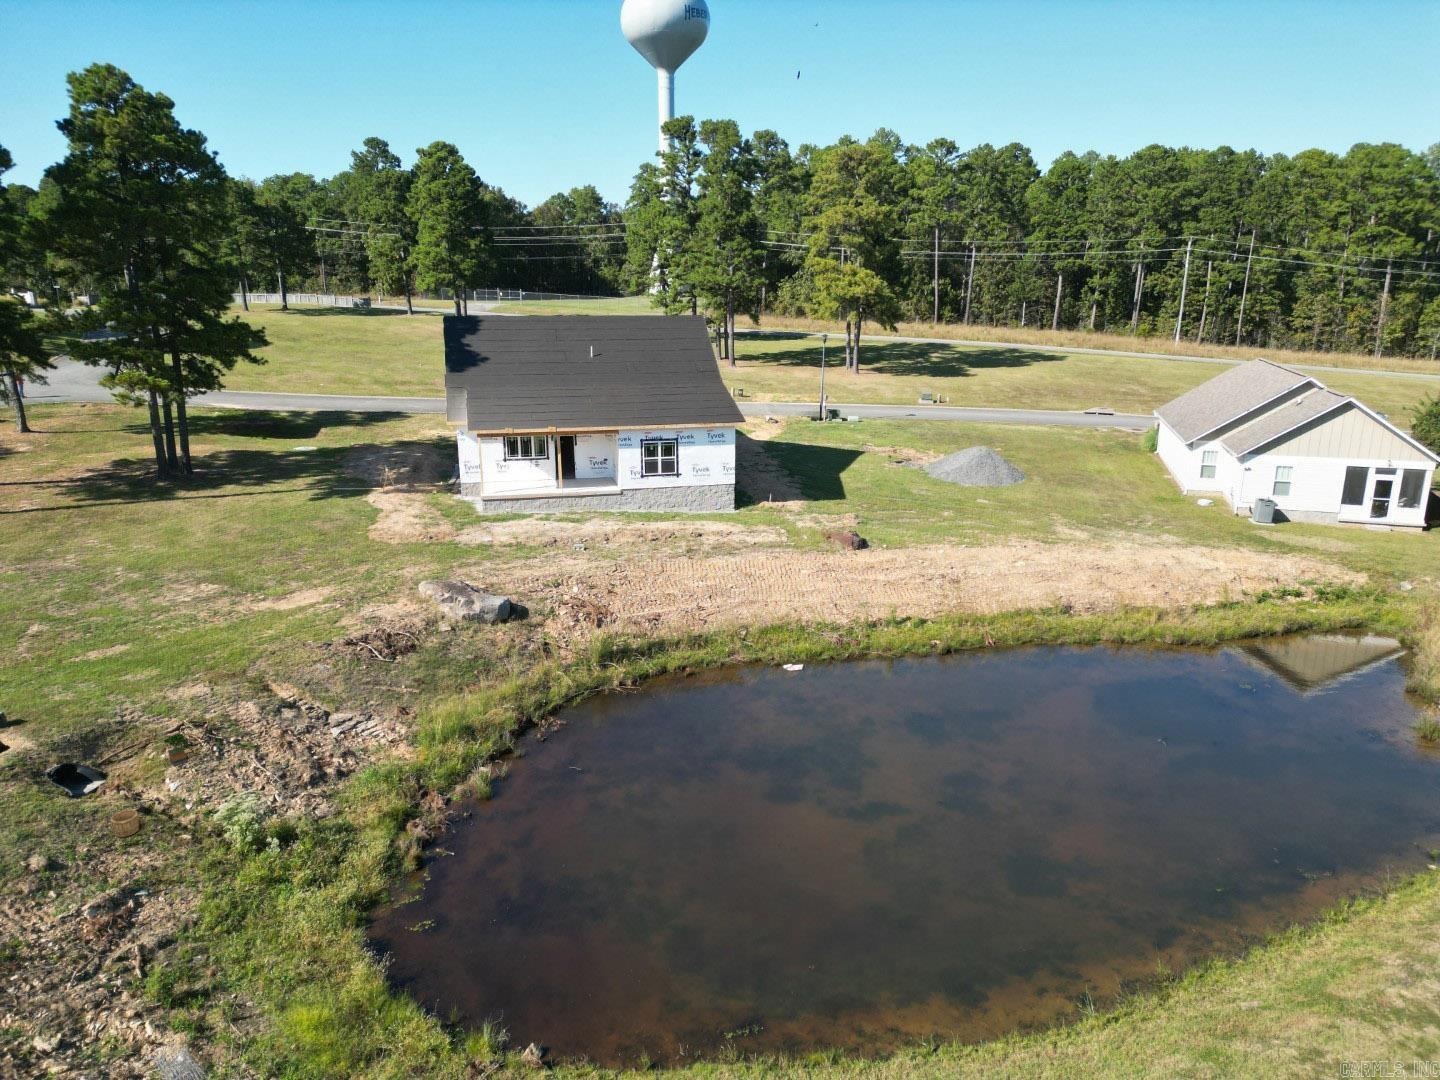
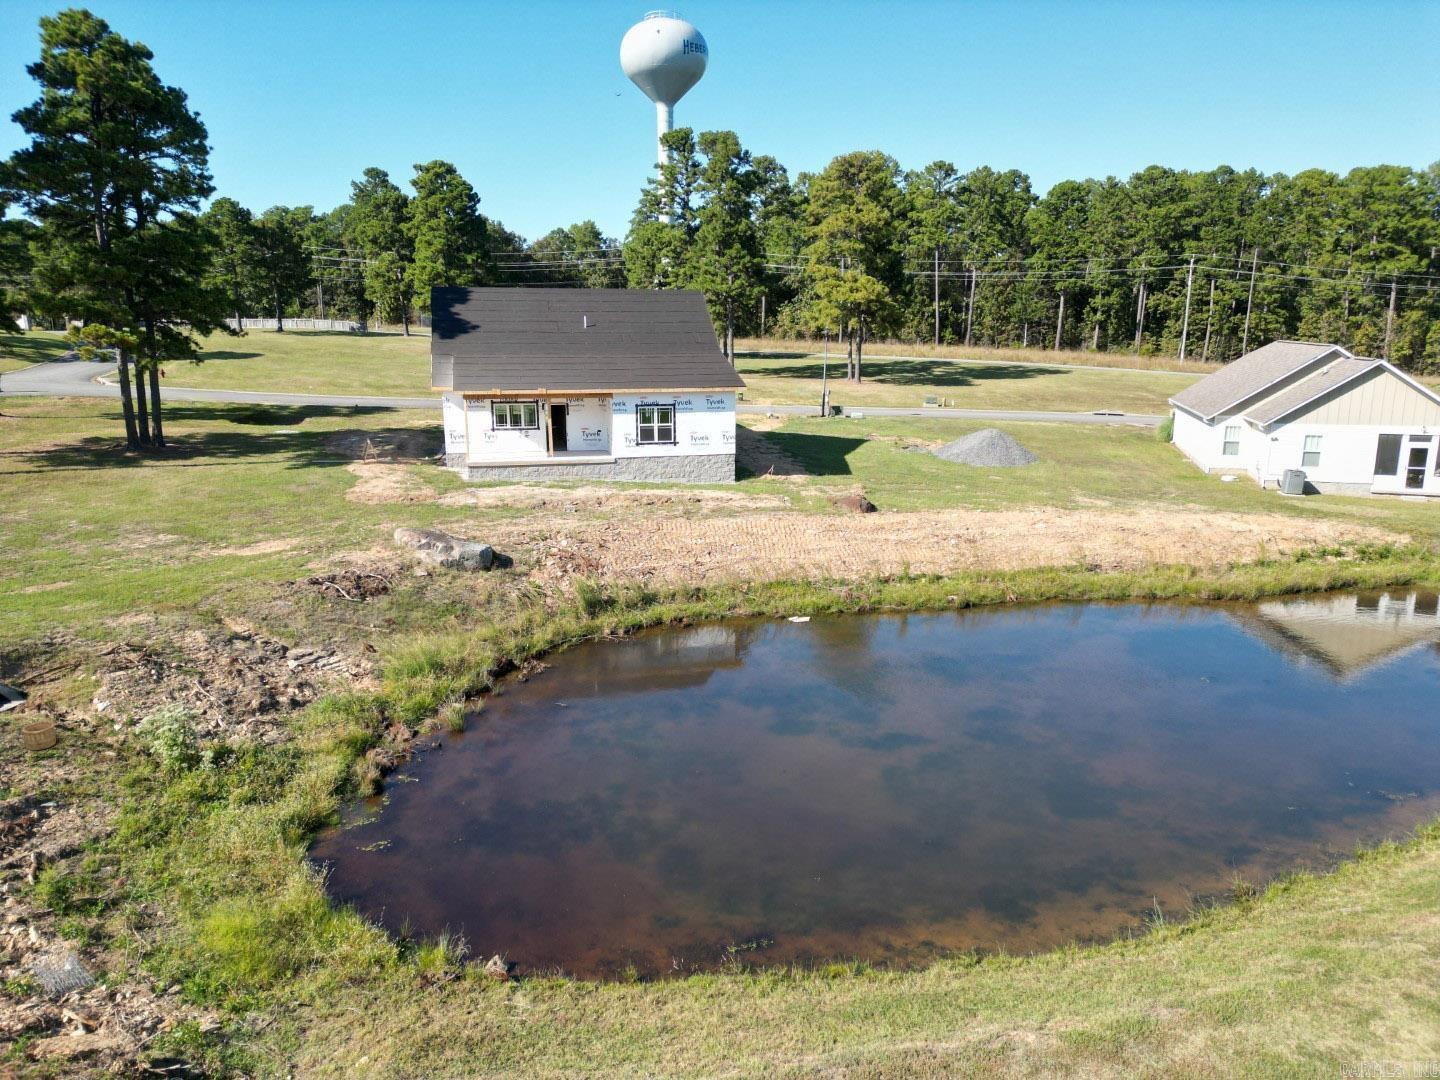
potted tree: present [164,733,188,766] -> none [93,650,122,687]

